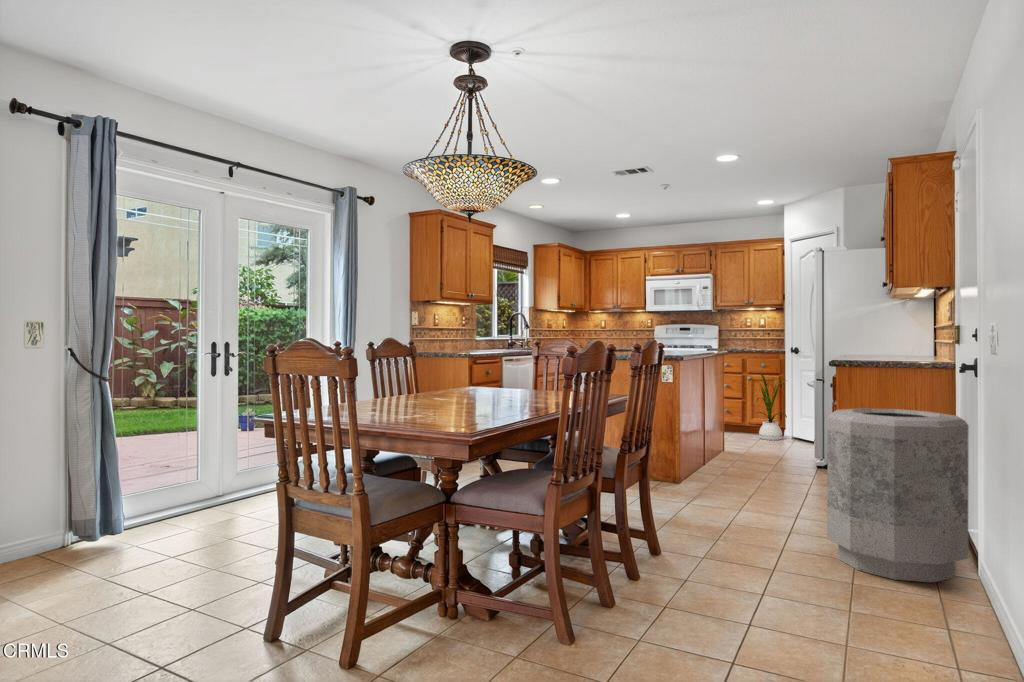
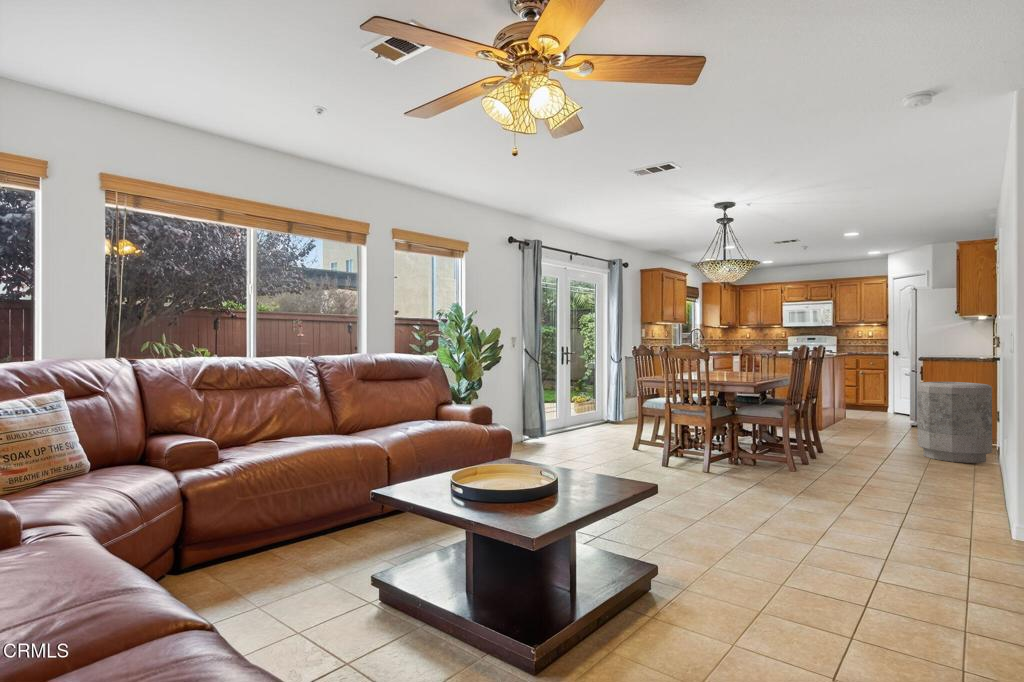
house plant: present [756,372,787,440] -> none [865,367,891,414]

